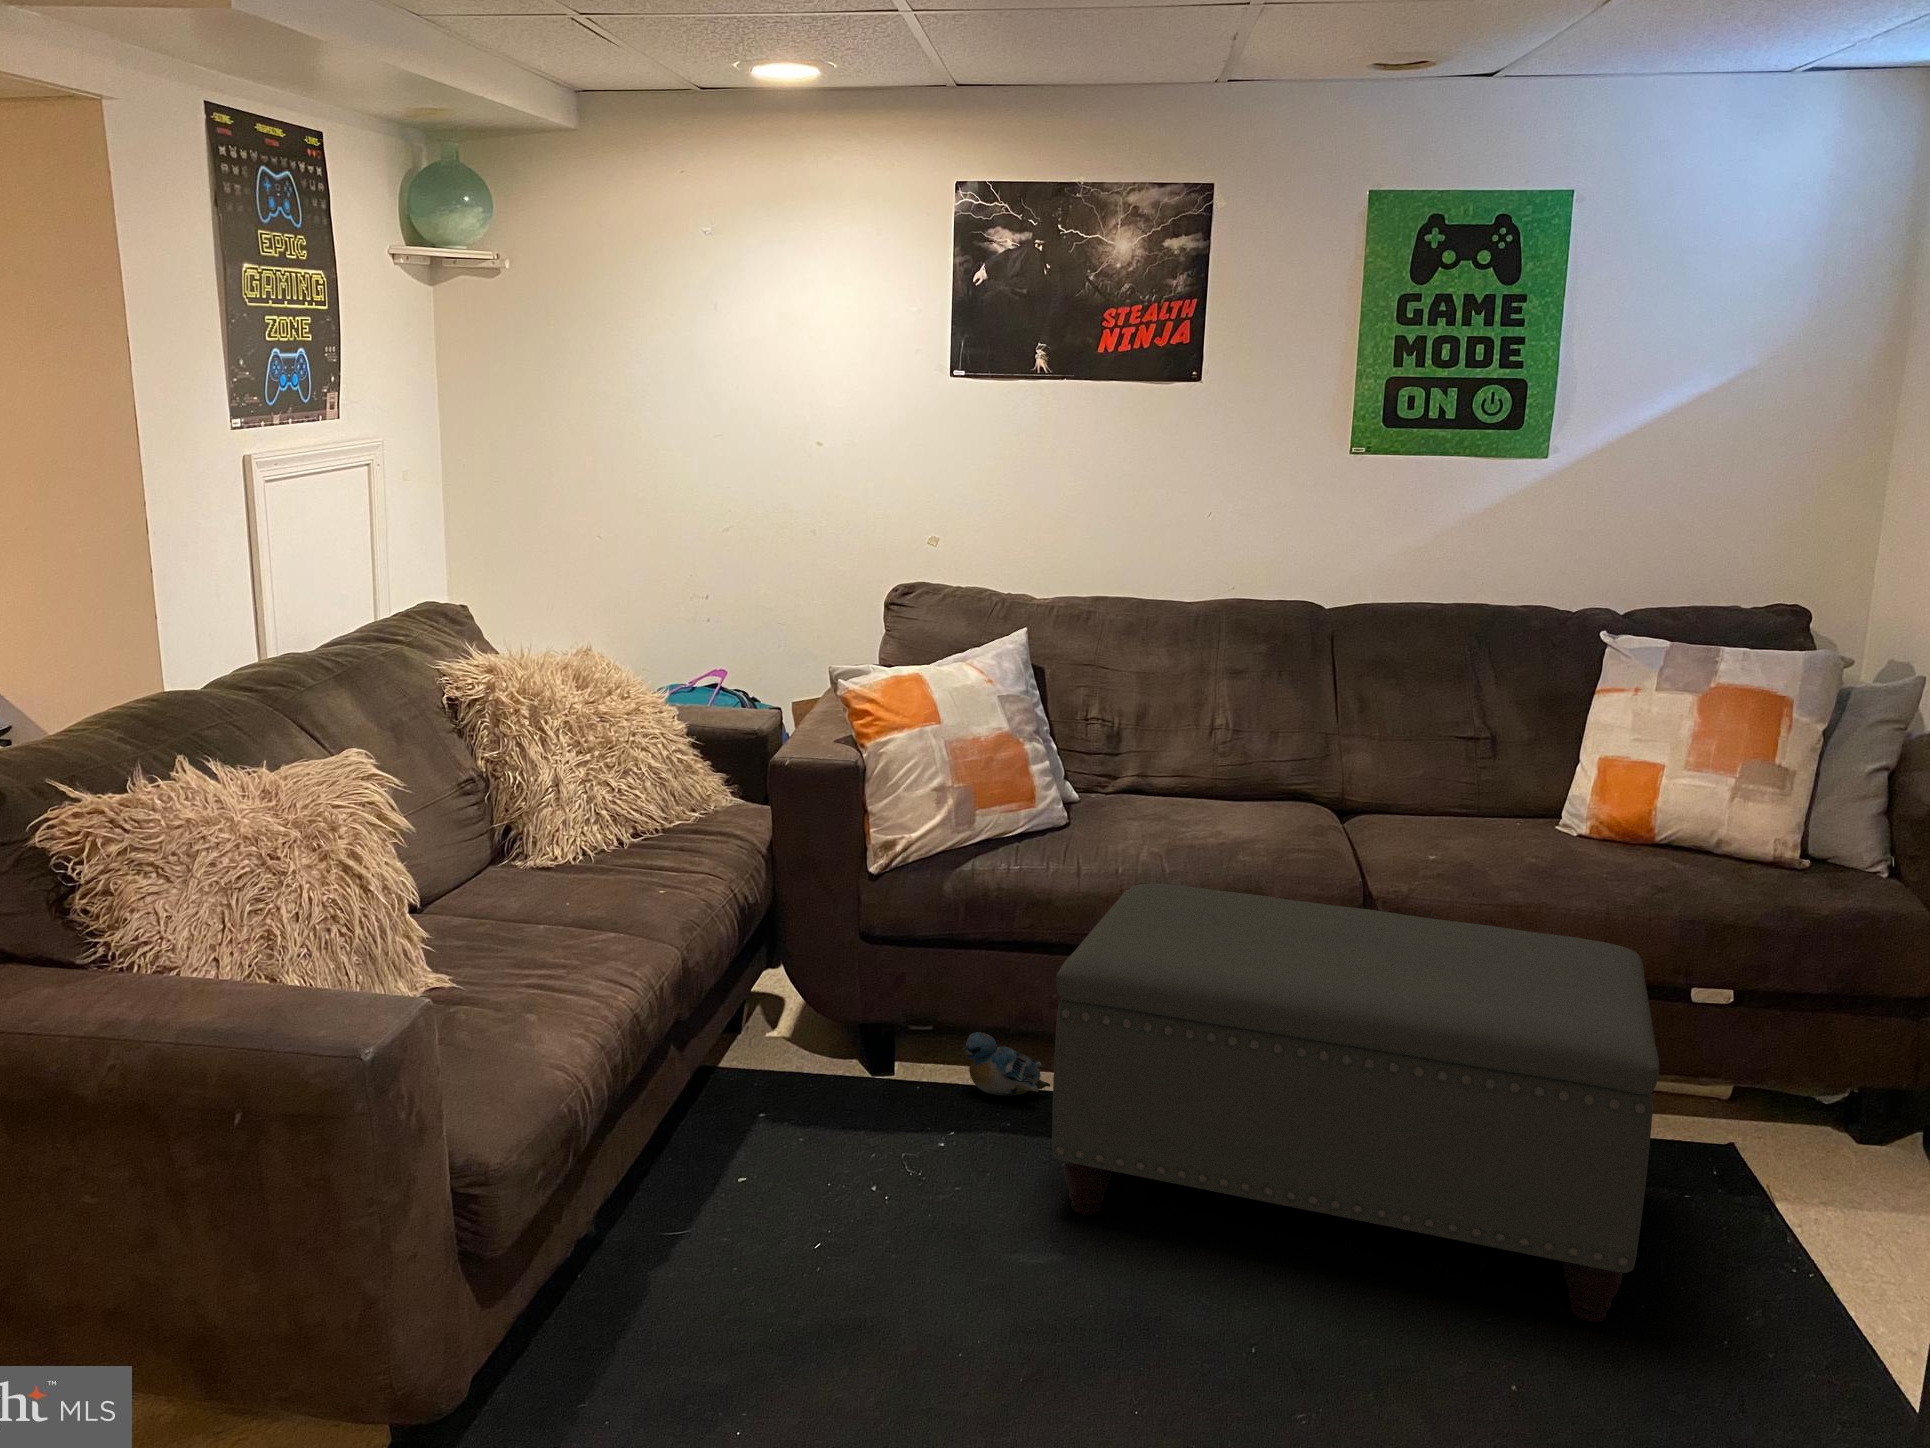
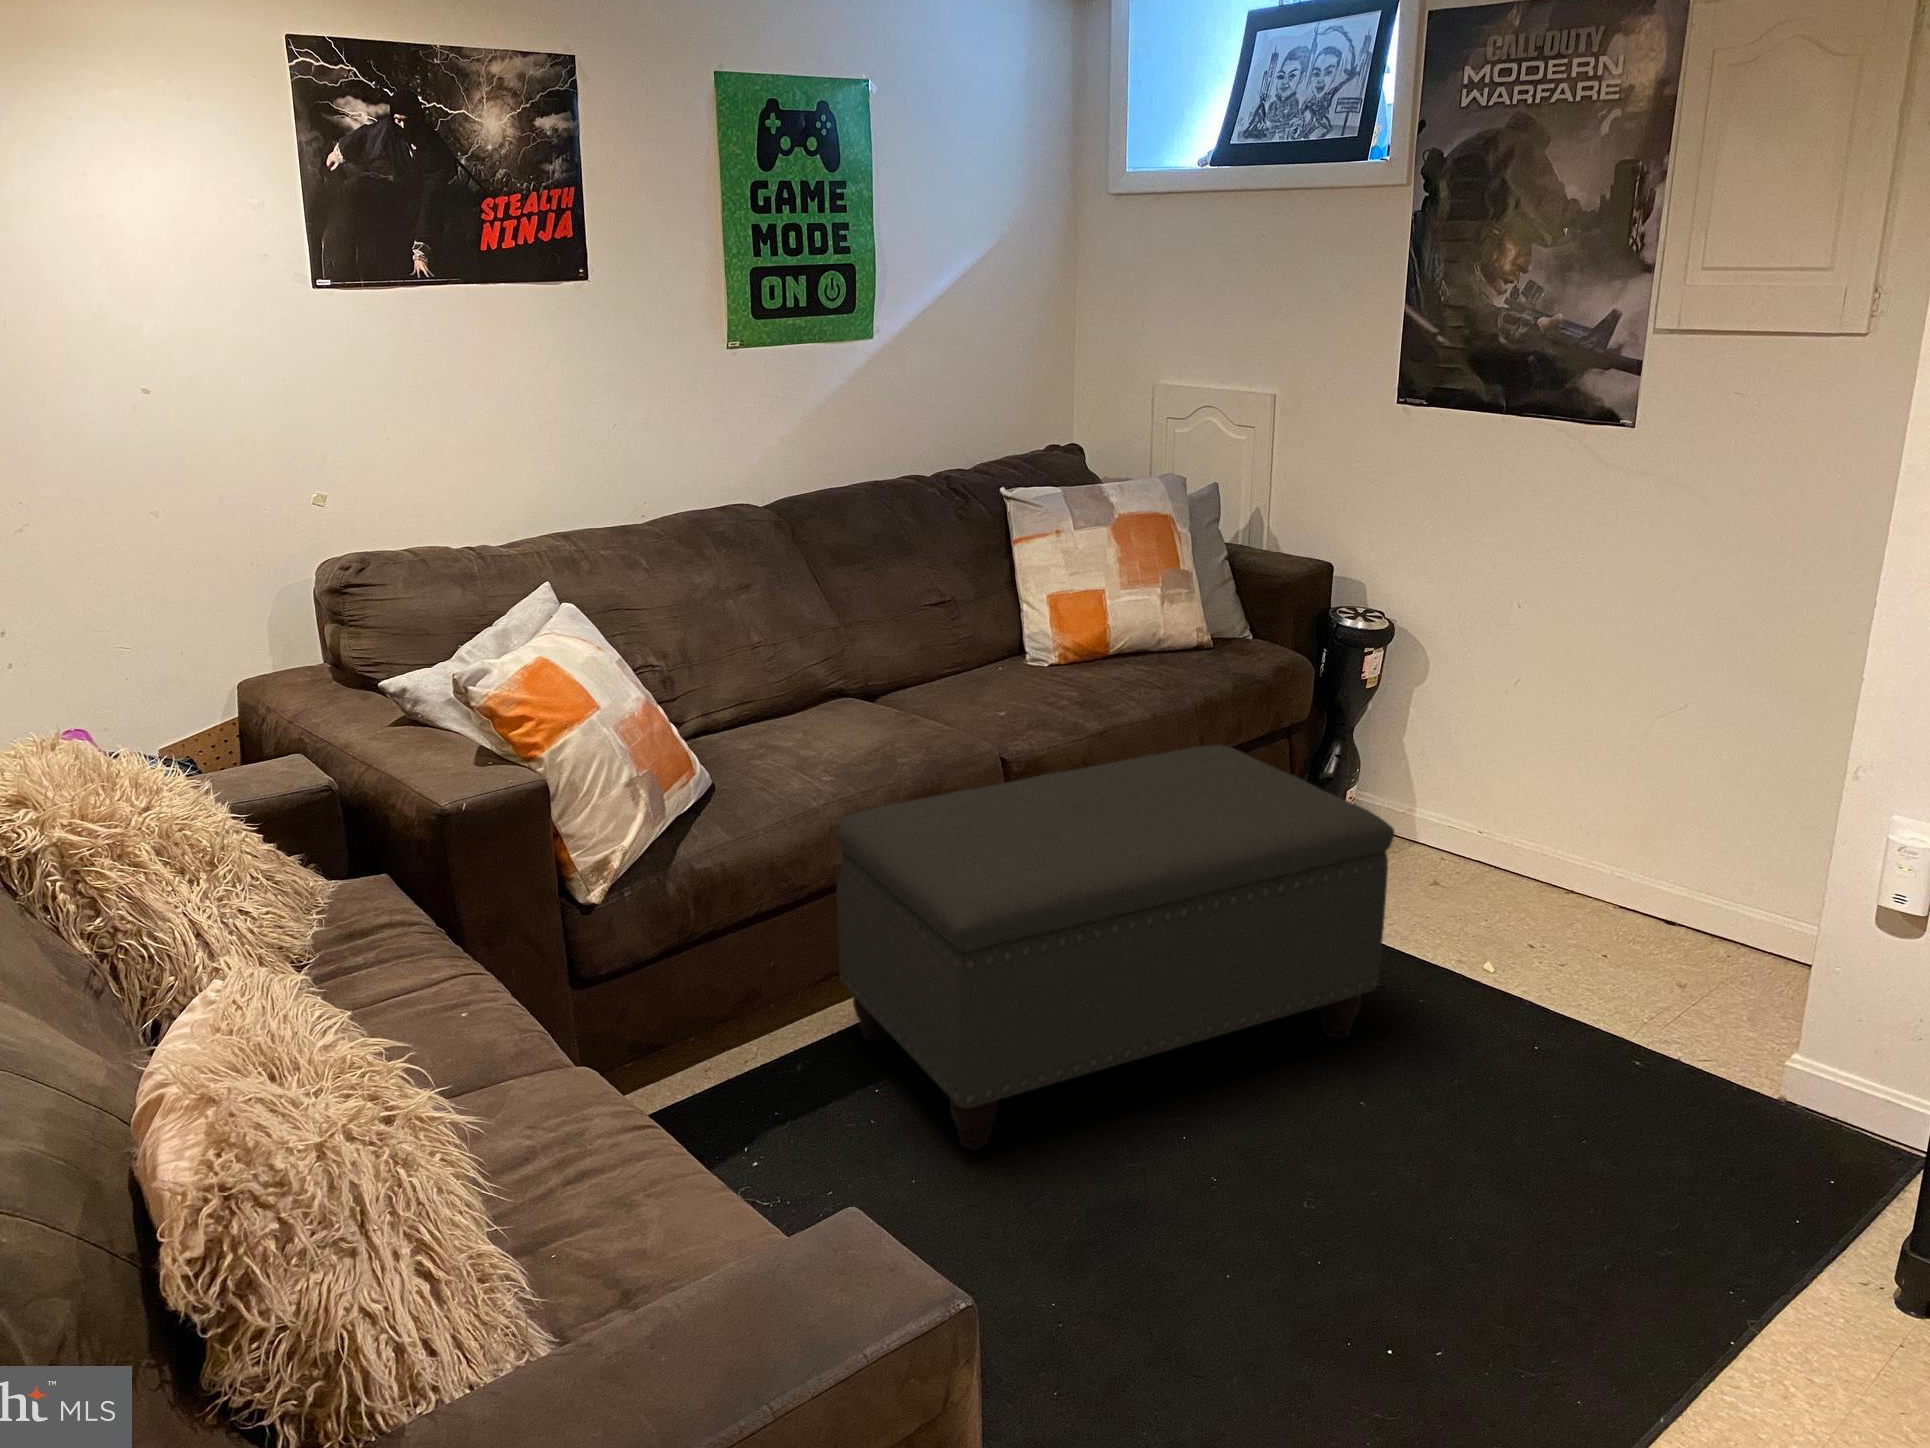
plush toy: present [962,1032,1050,1096] -> none [709,1025,797,1084]

